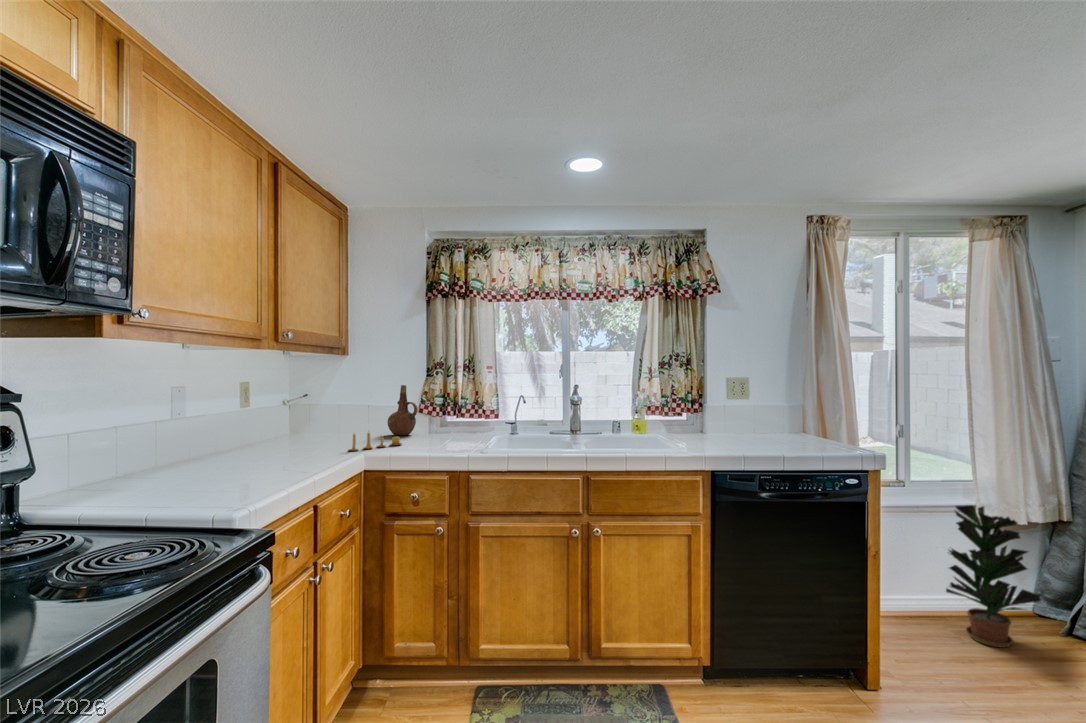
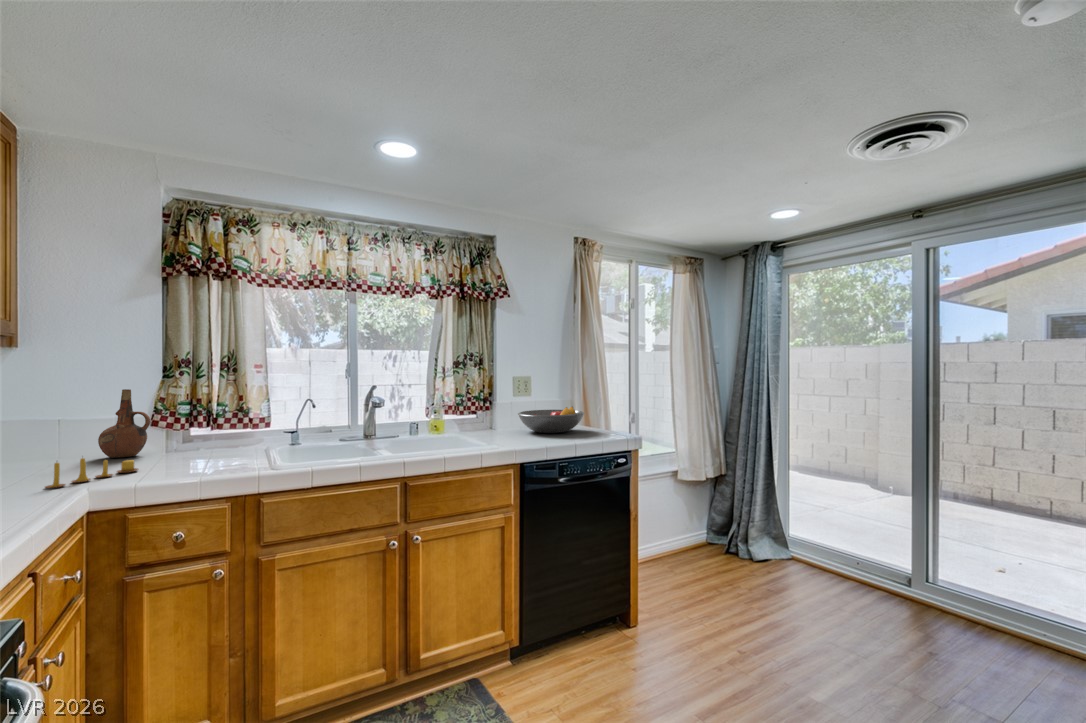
fruit bowl: none [726,414,808,443] -> present [518,407,584,433]
potted plant: present [946,505,1041,647] -> none [661,468,719,571]

